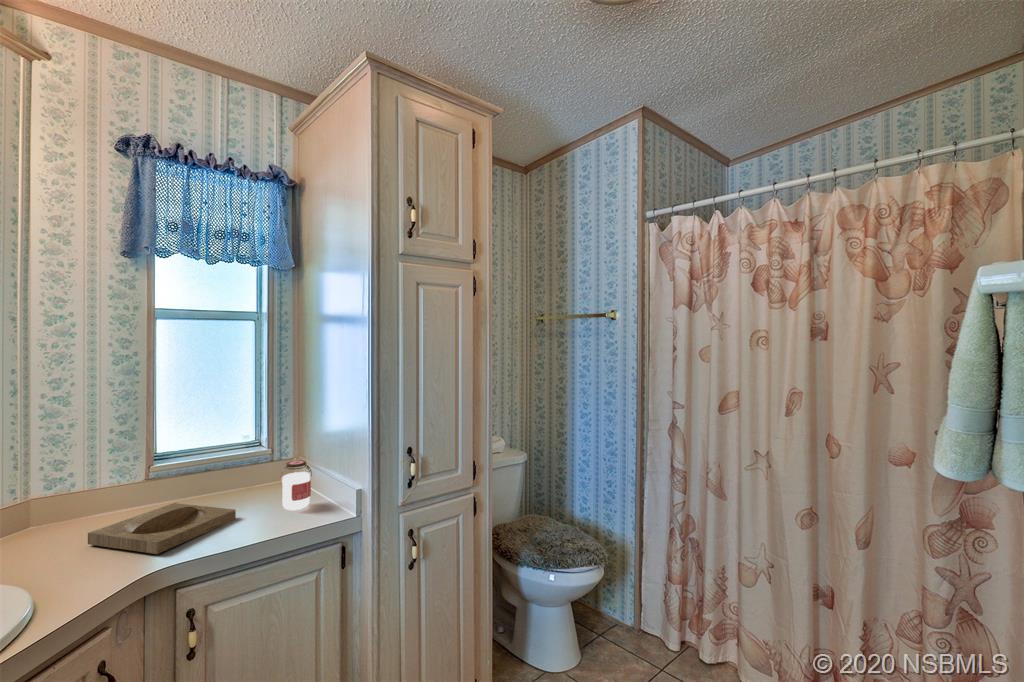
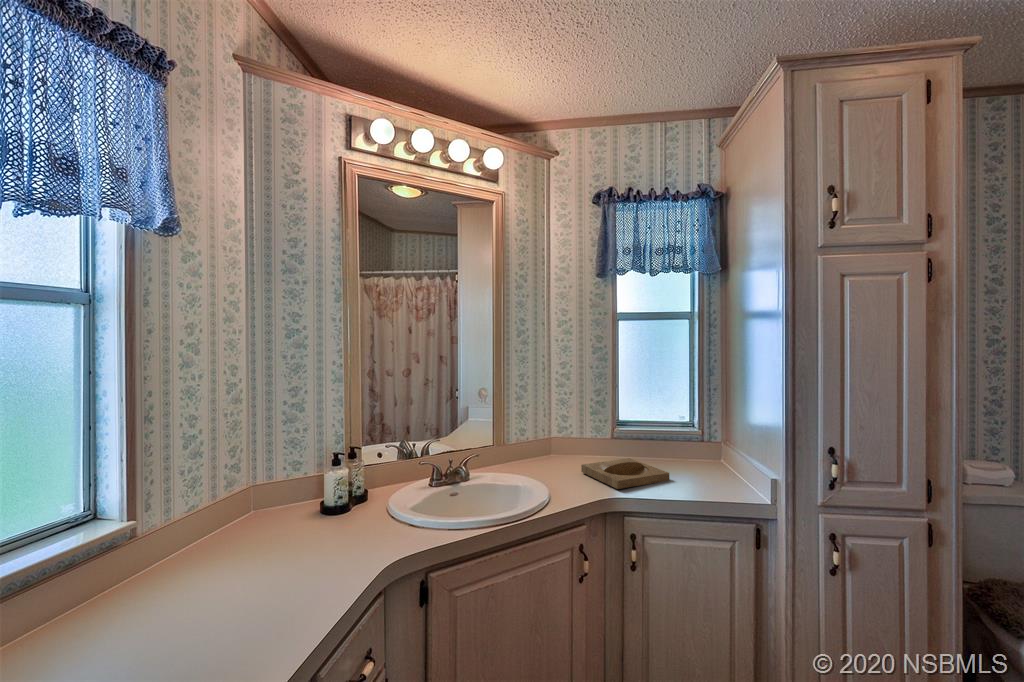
jar: present [281,460,312,510] -> none [704,443,731,487]

